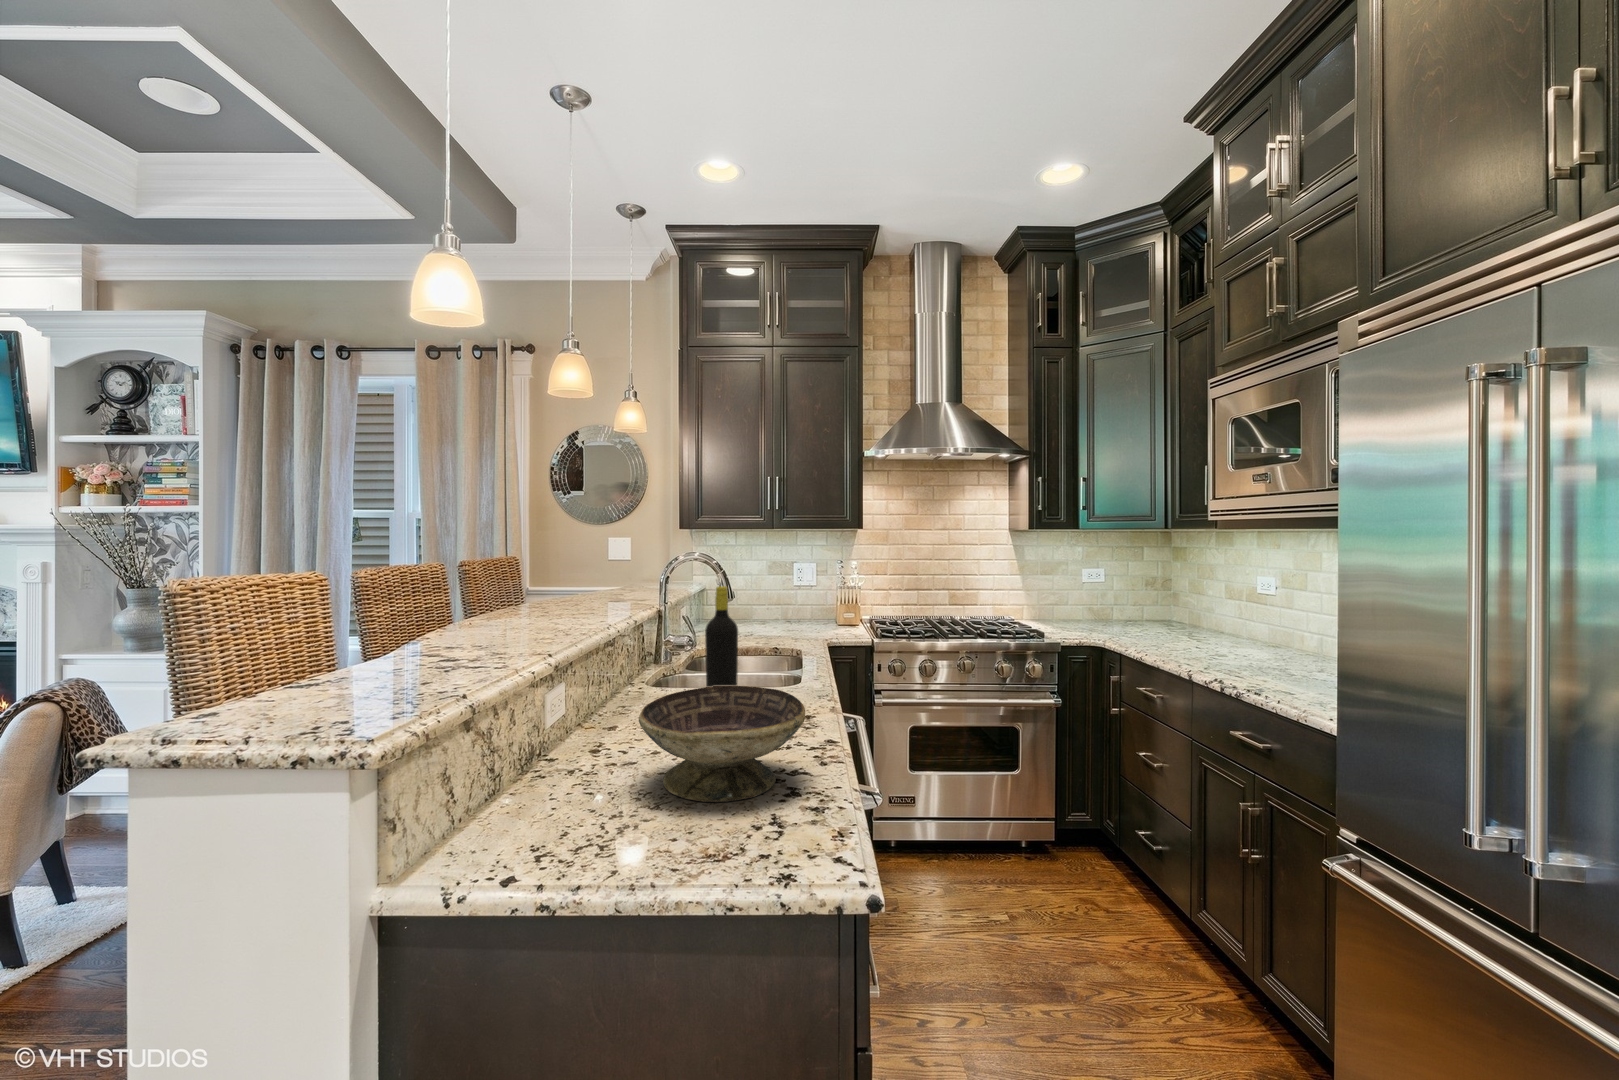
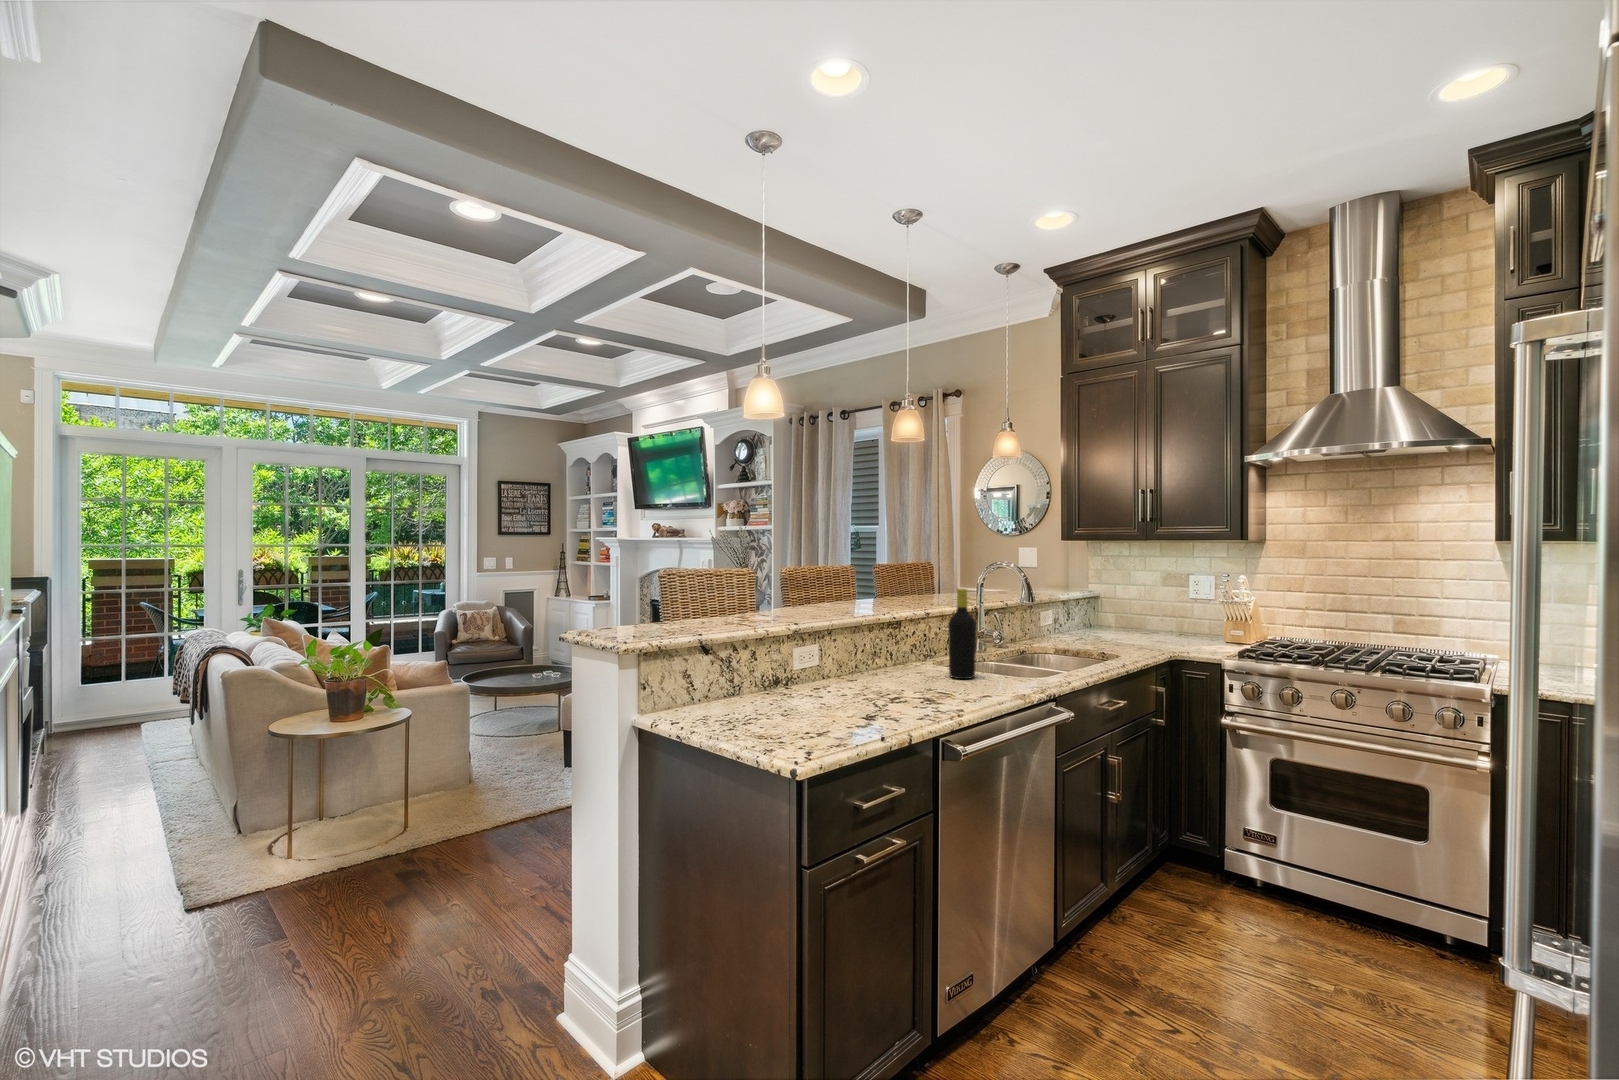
decorative bowl: present [639,686,805,802] -> none [786,654,896,724]

